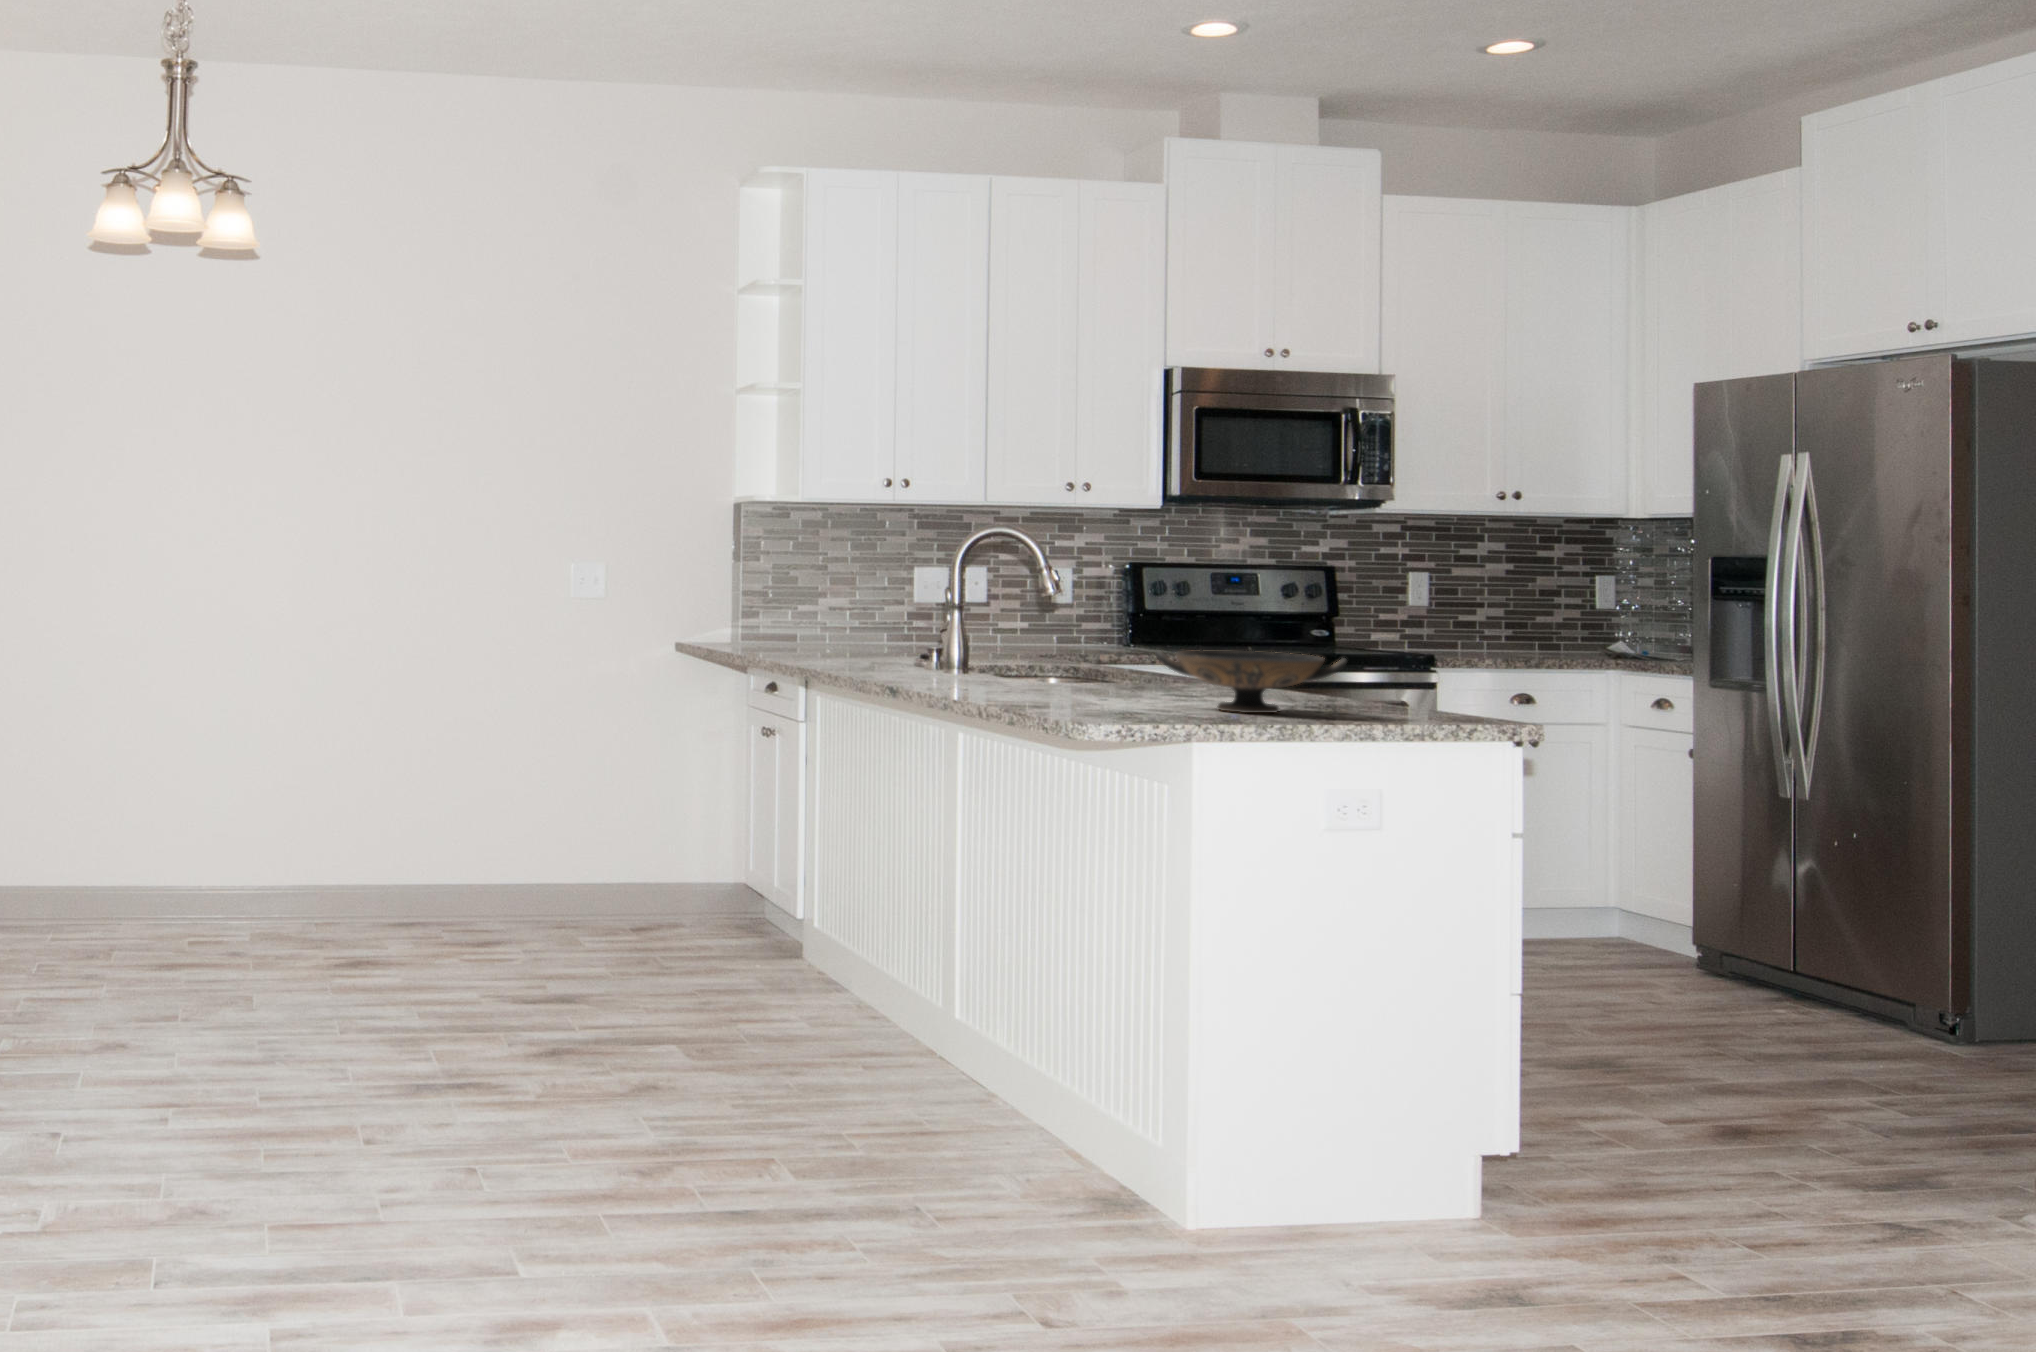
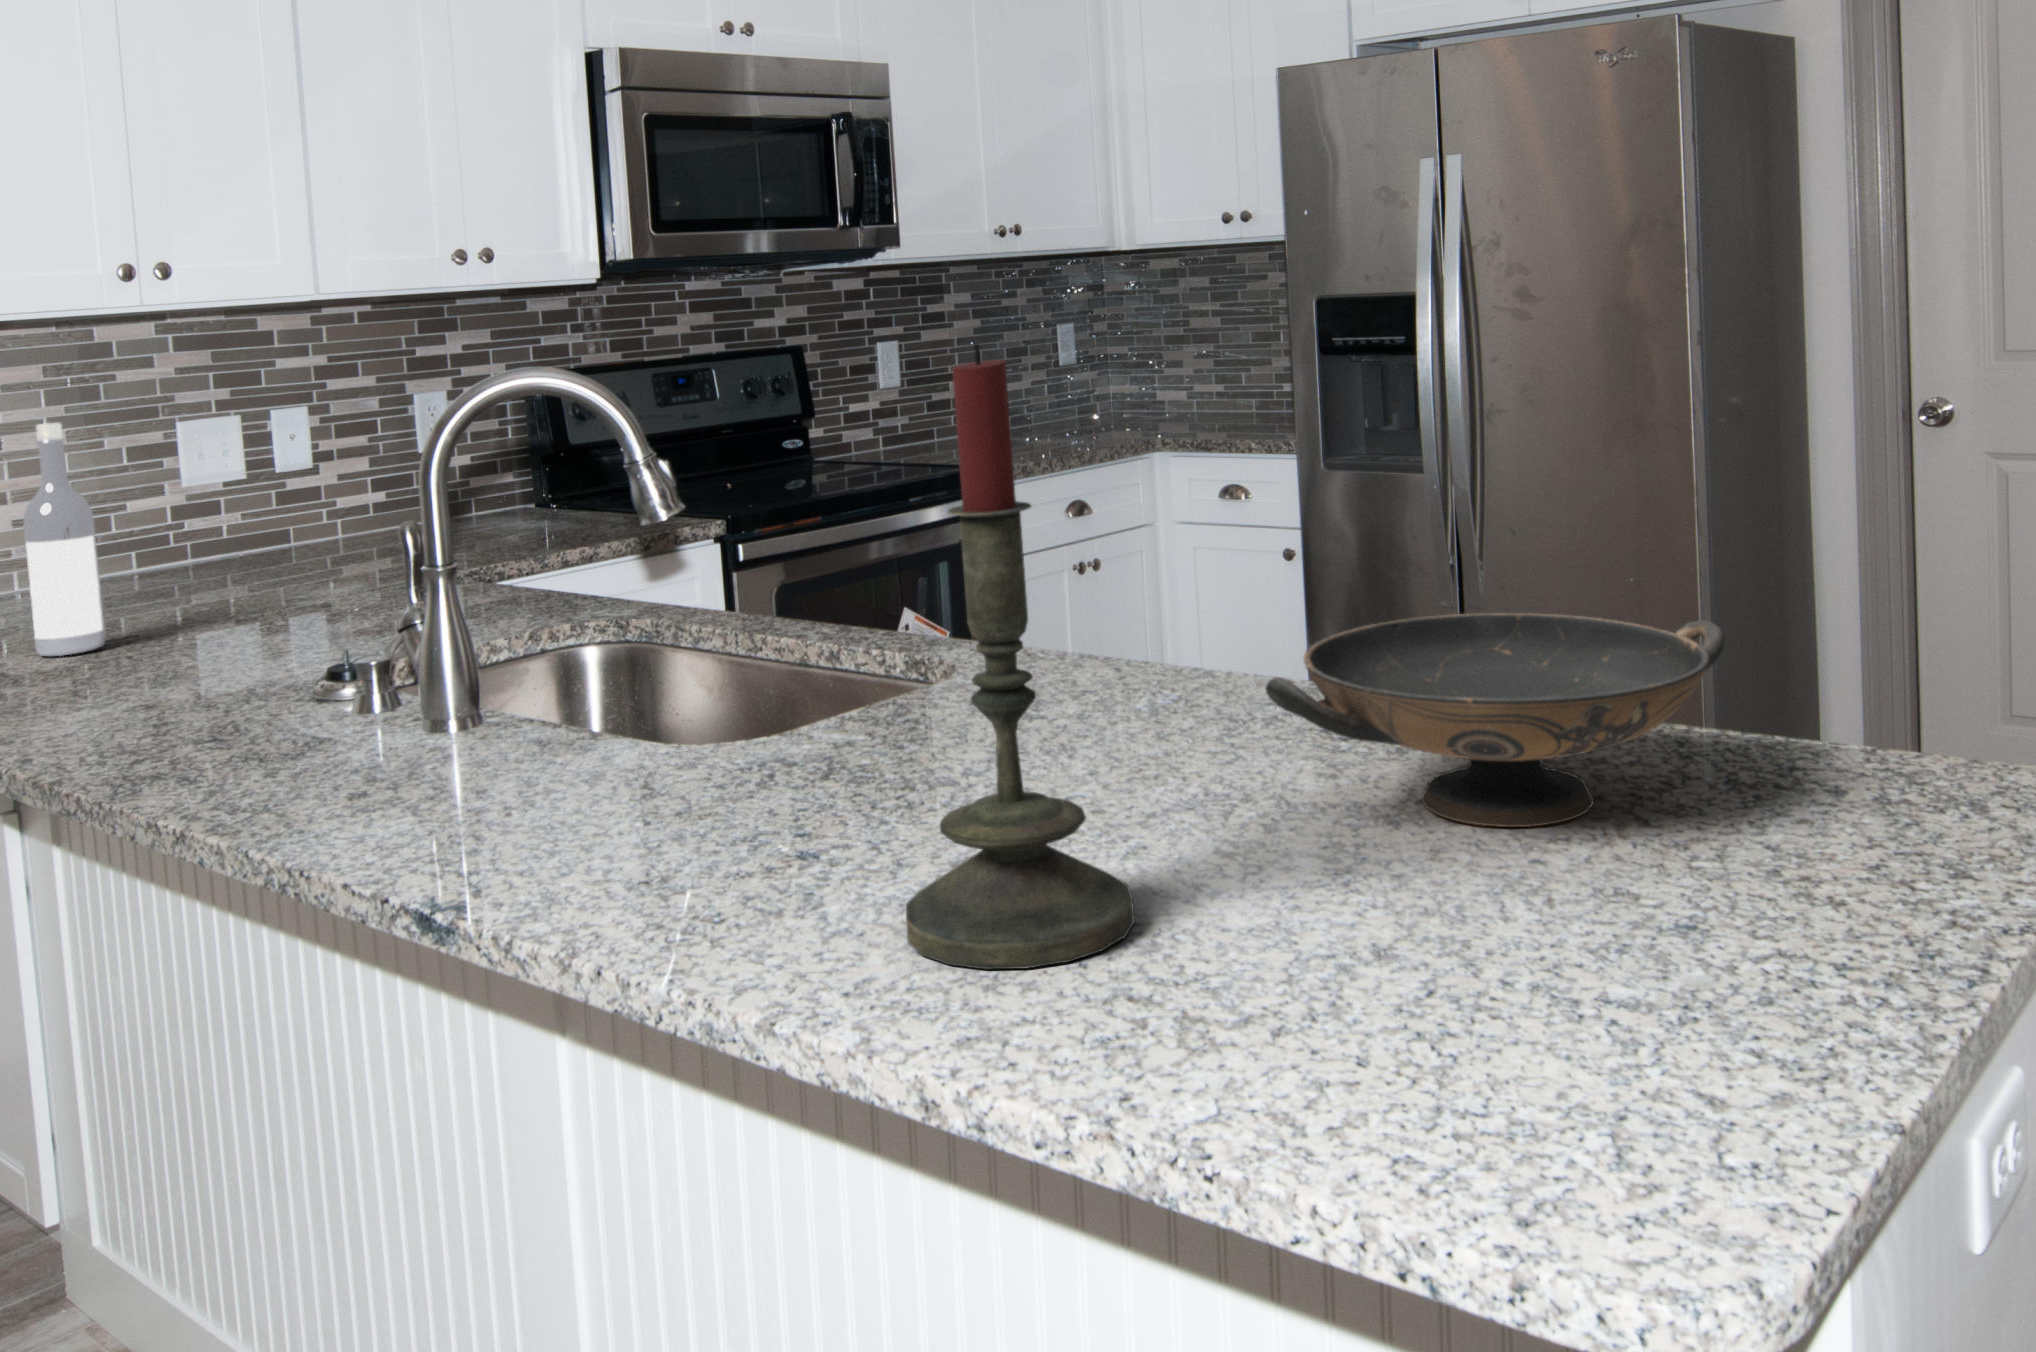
candle: none [1003,523,1074,704] -> present [906,344,1134,969]
wine bottle: none [822,550,852,656] -> present [23,423,105,656]

